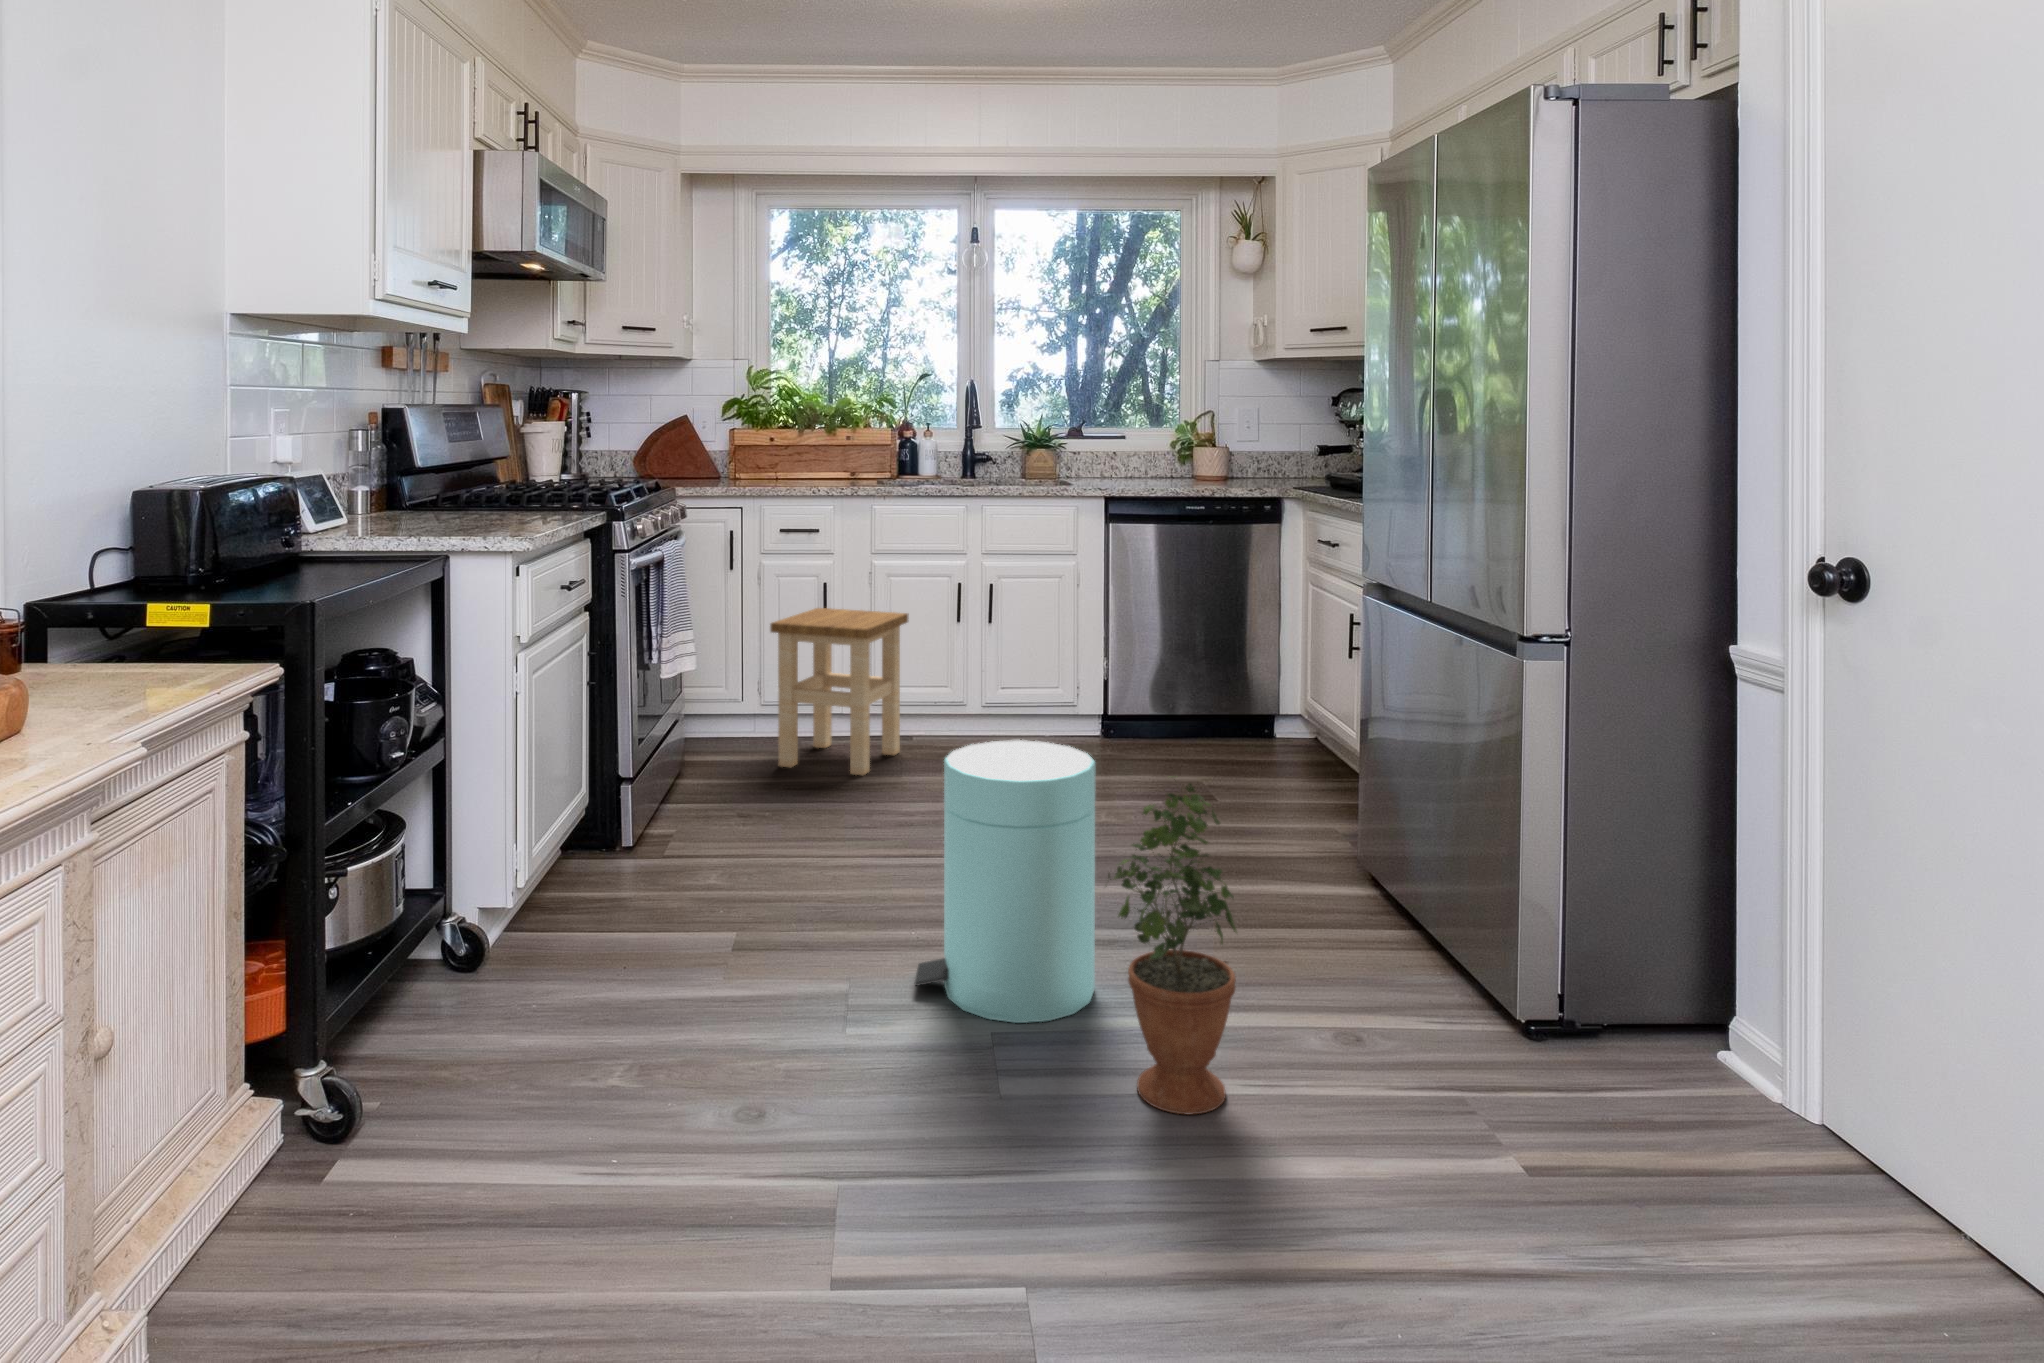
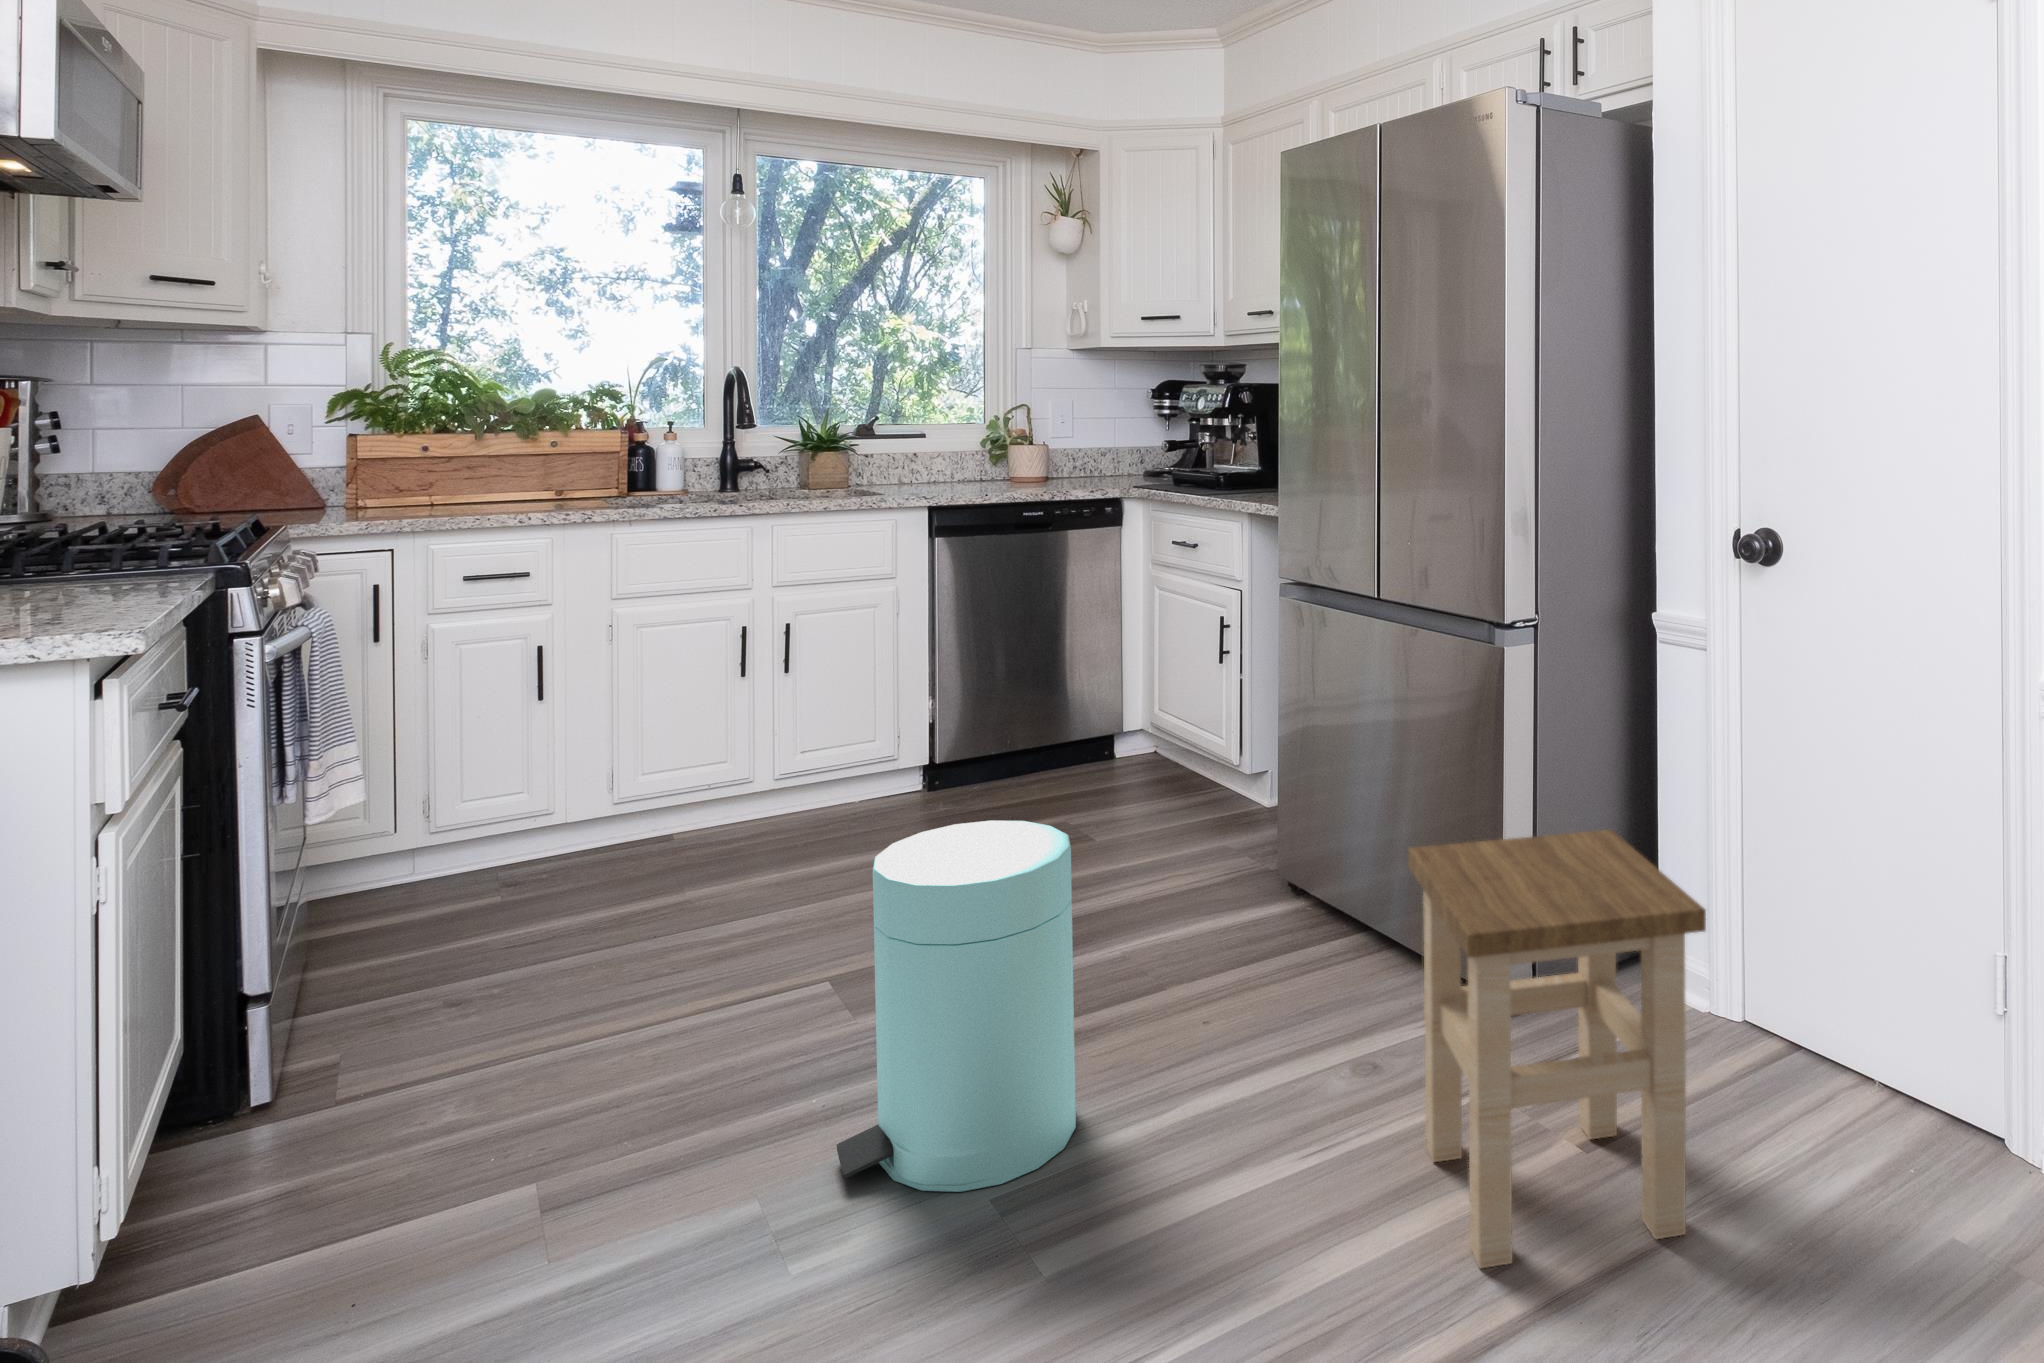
stool: present [770,608,909,775] -> present [1408,830,1706,1268]
potted plant: present [1108,784,1237,1114] -> none [1139,838,1292,1237]

